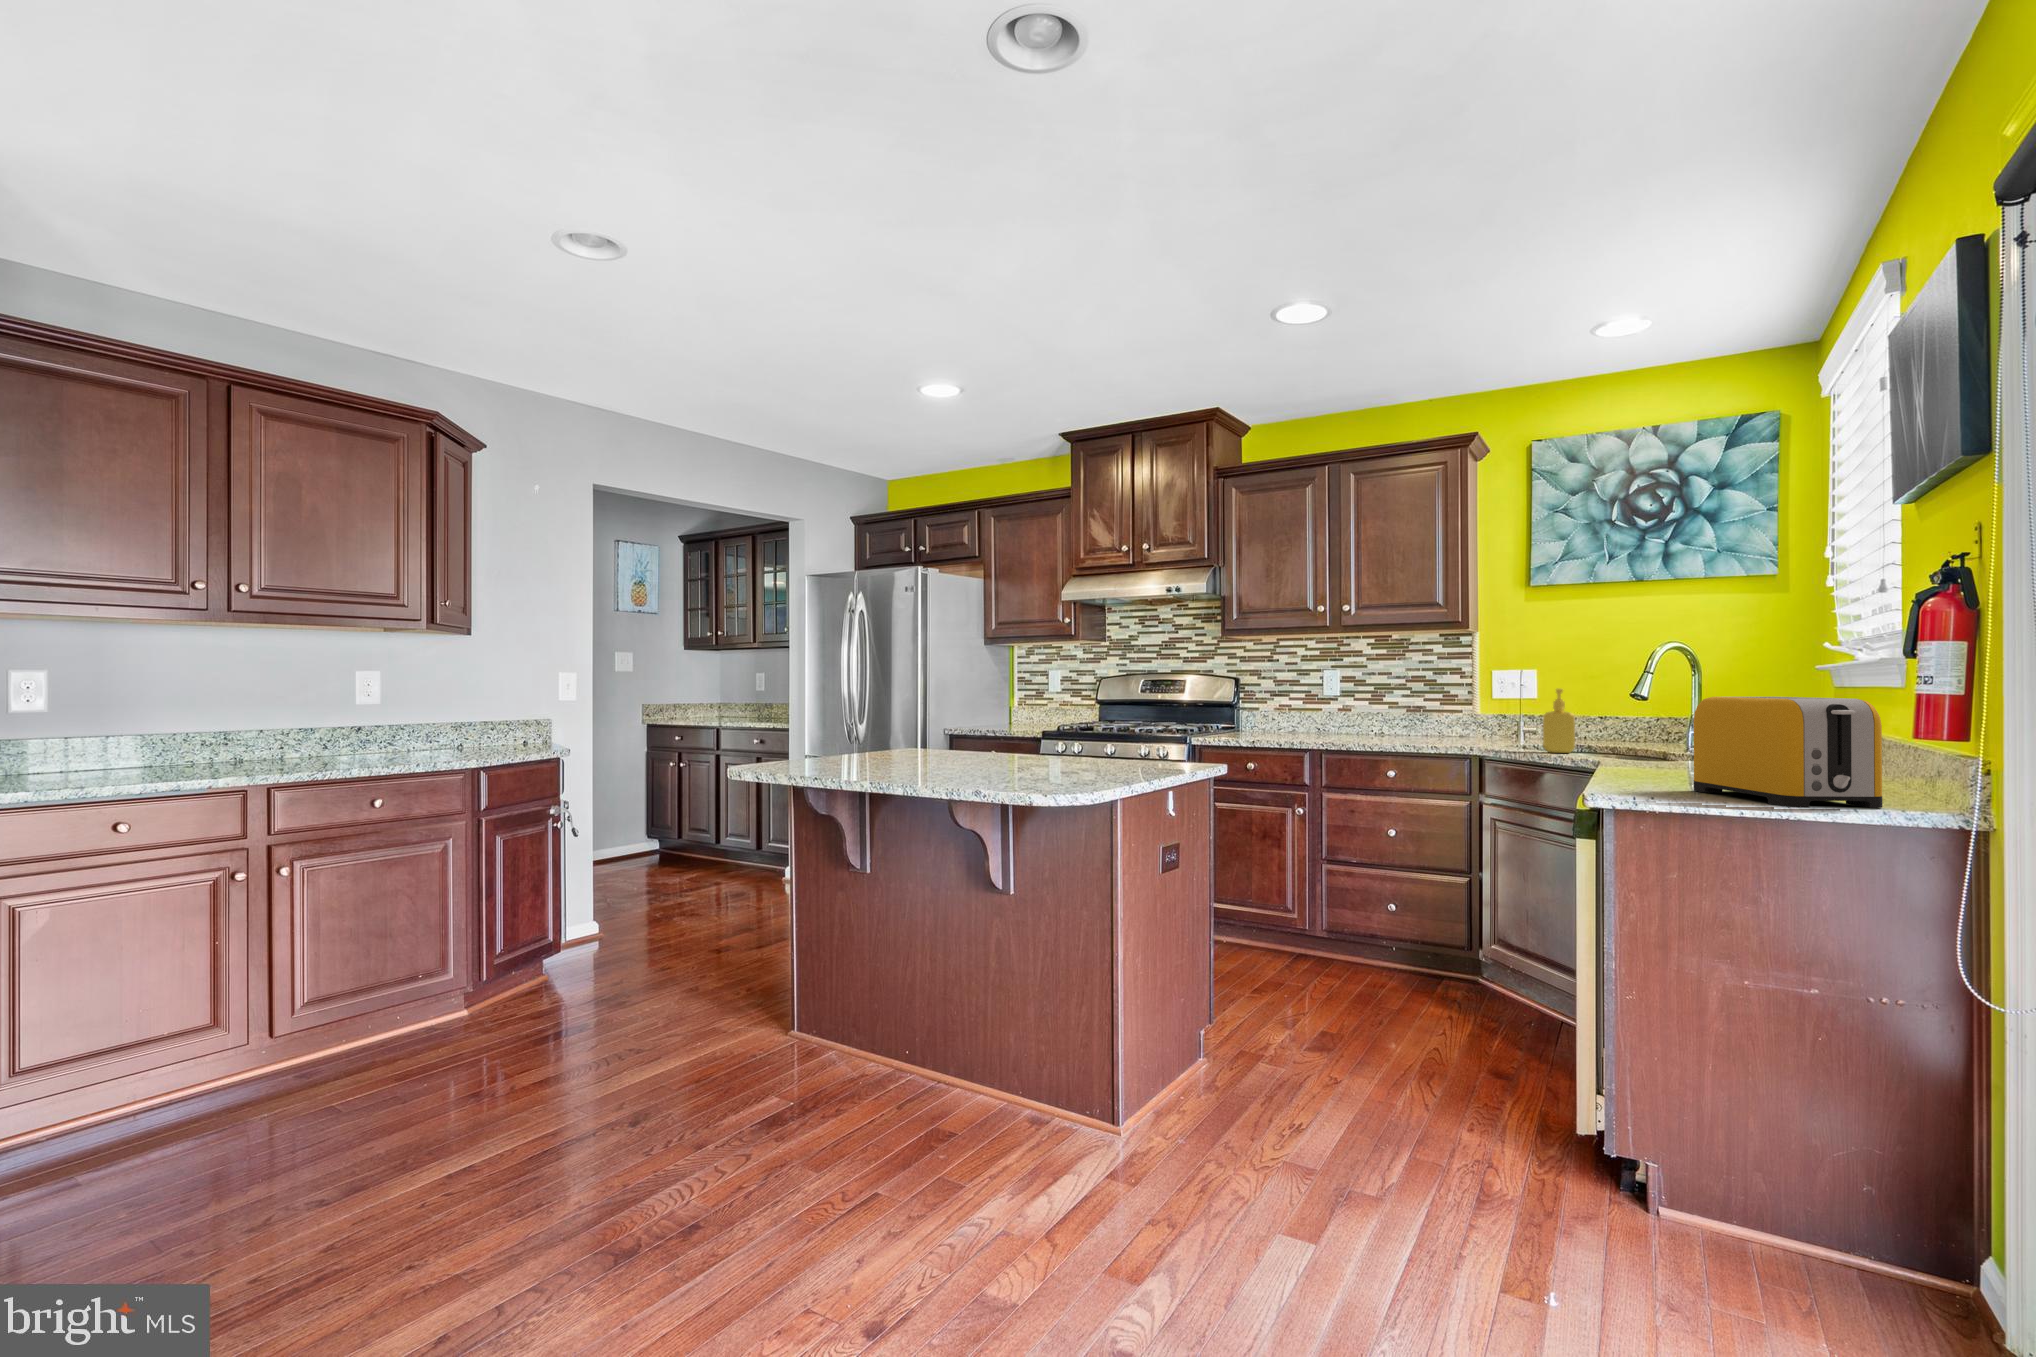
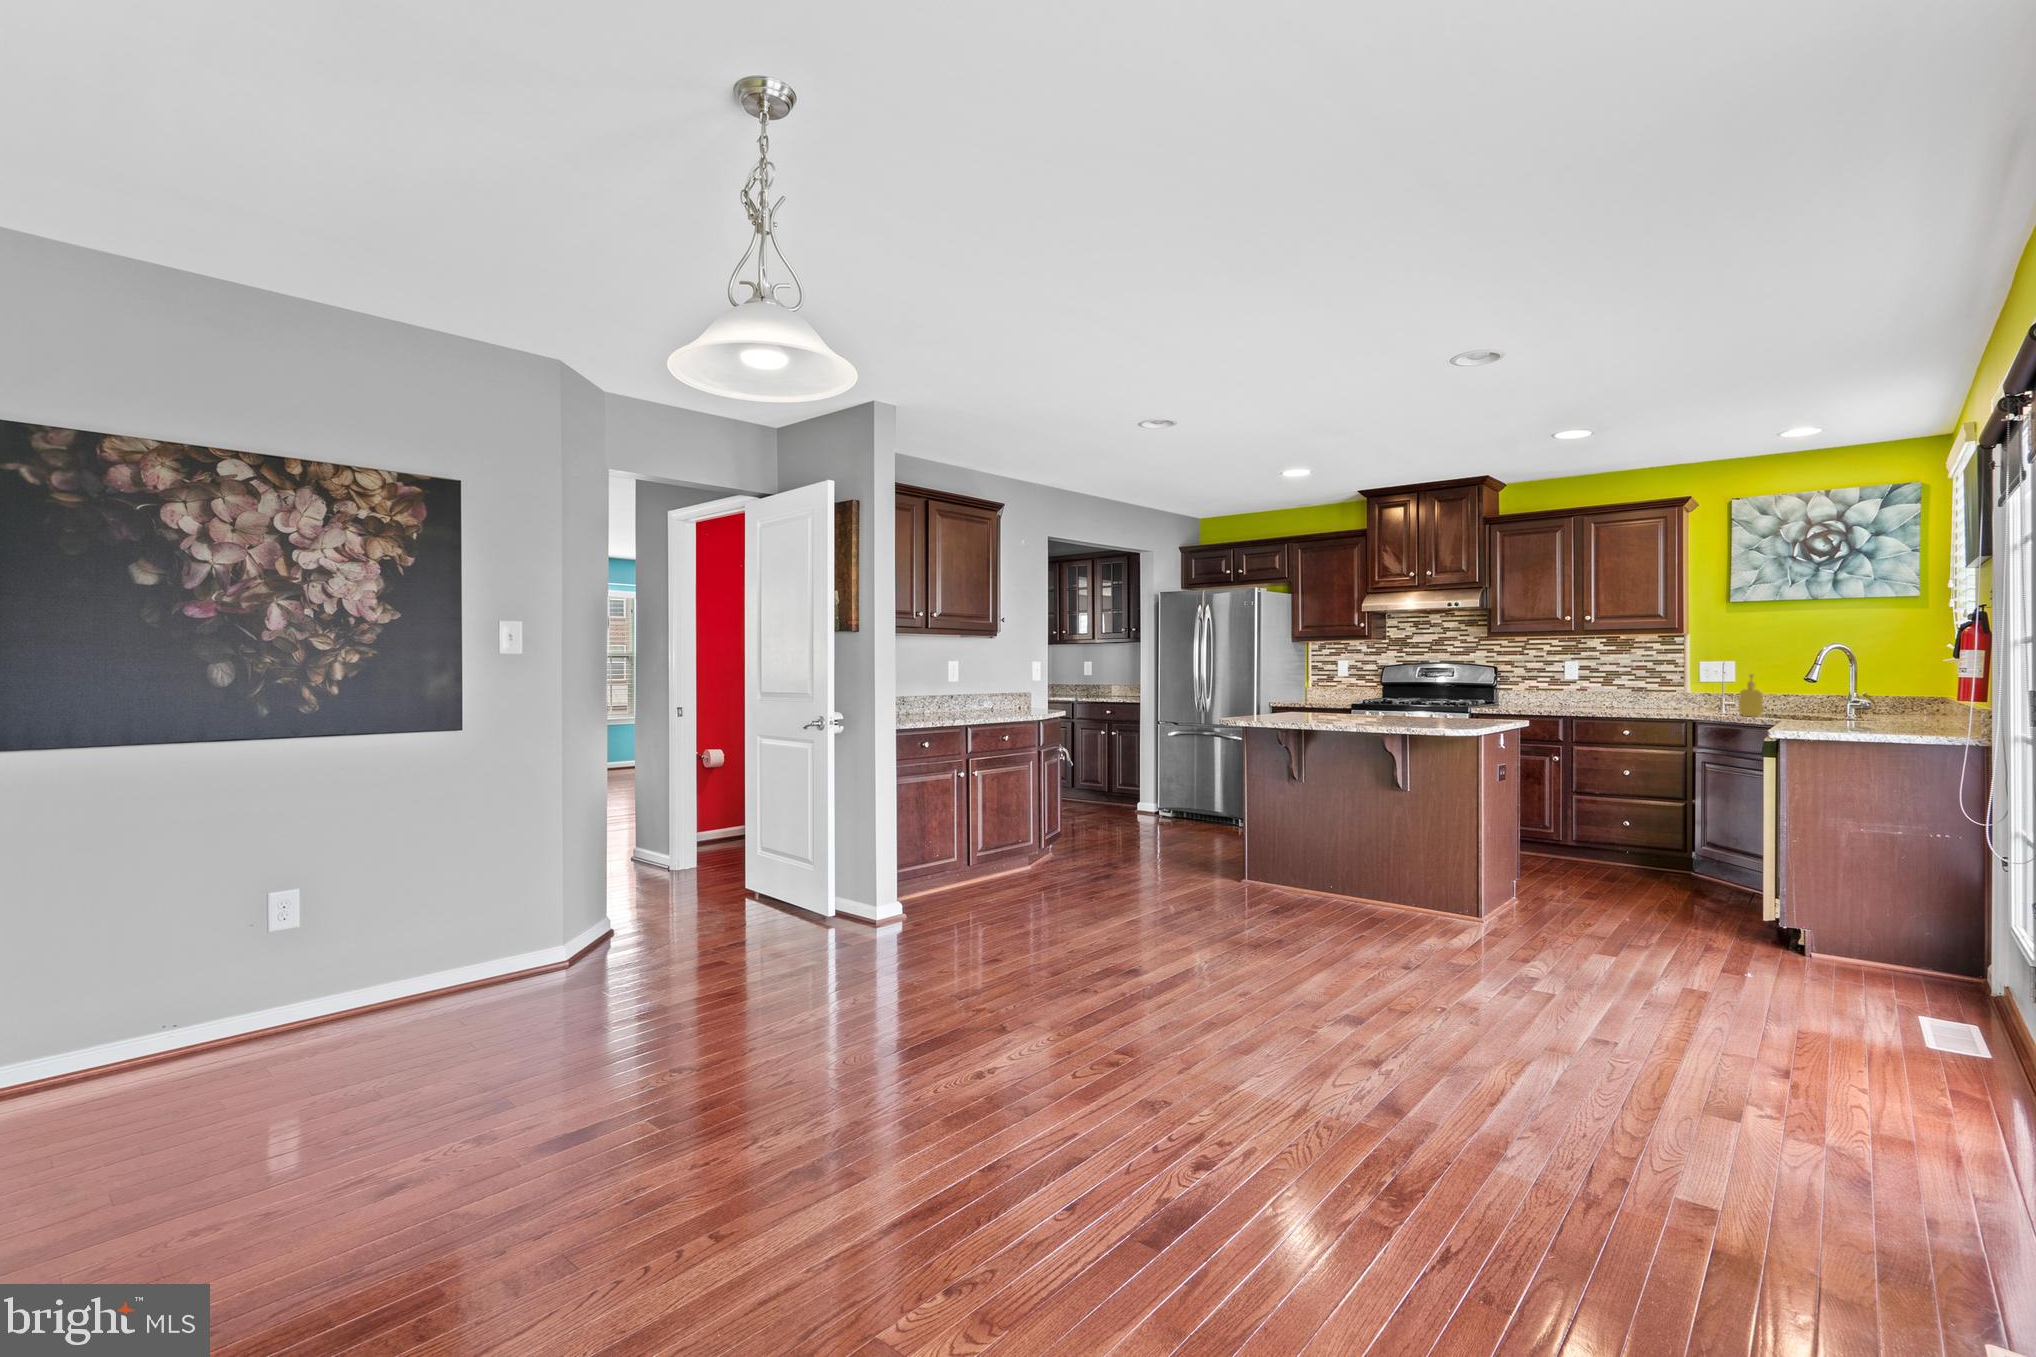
toaster: present [1694,697,1882,808] -> none [1829,675,1928,731]

